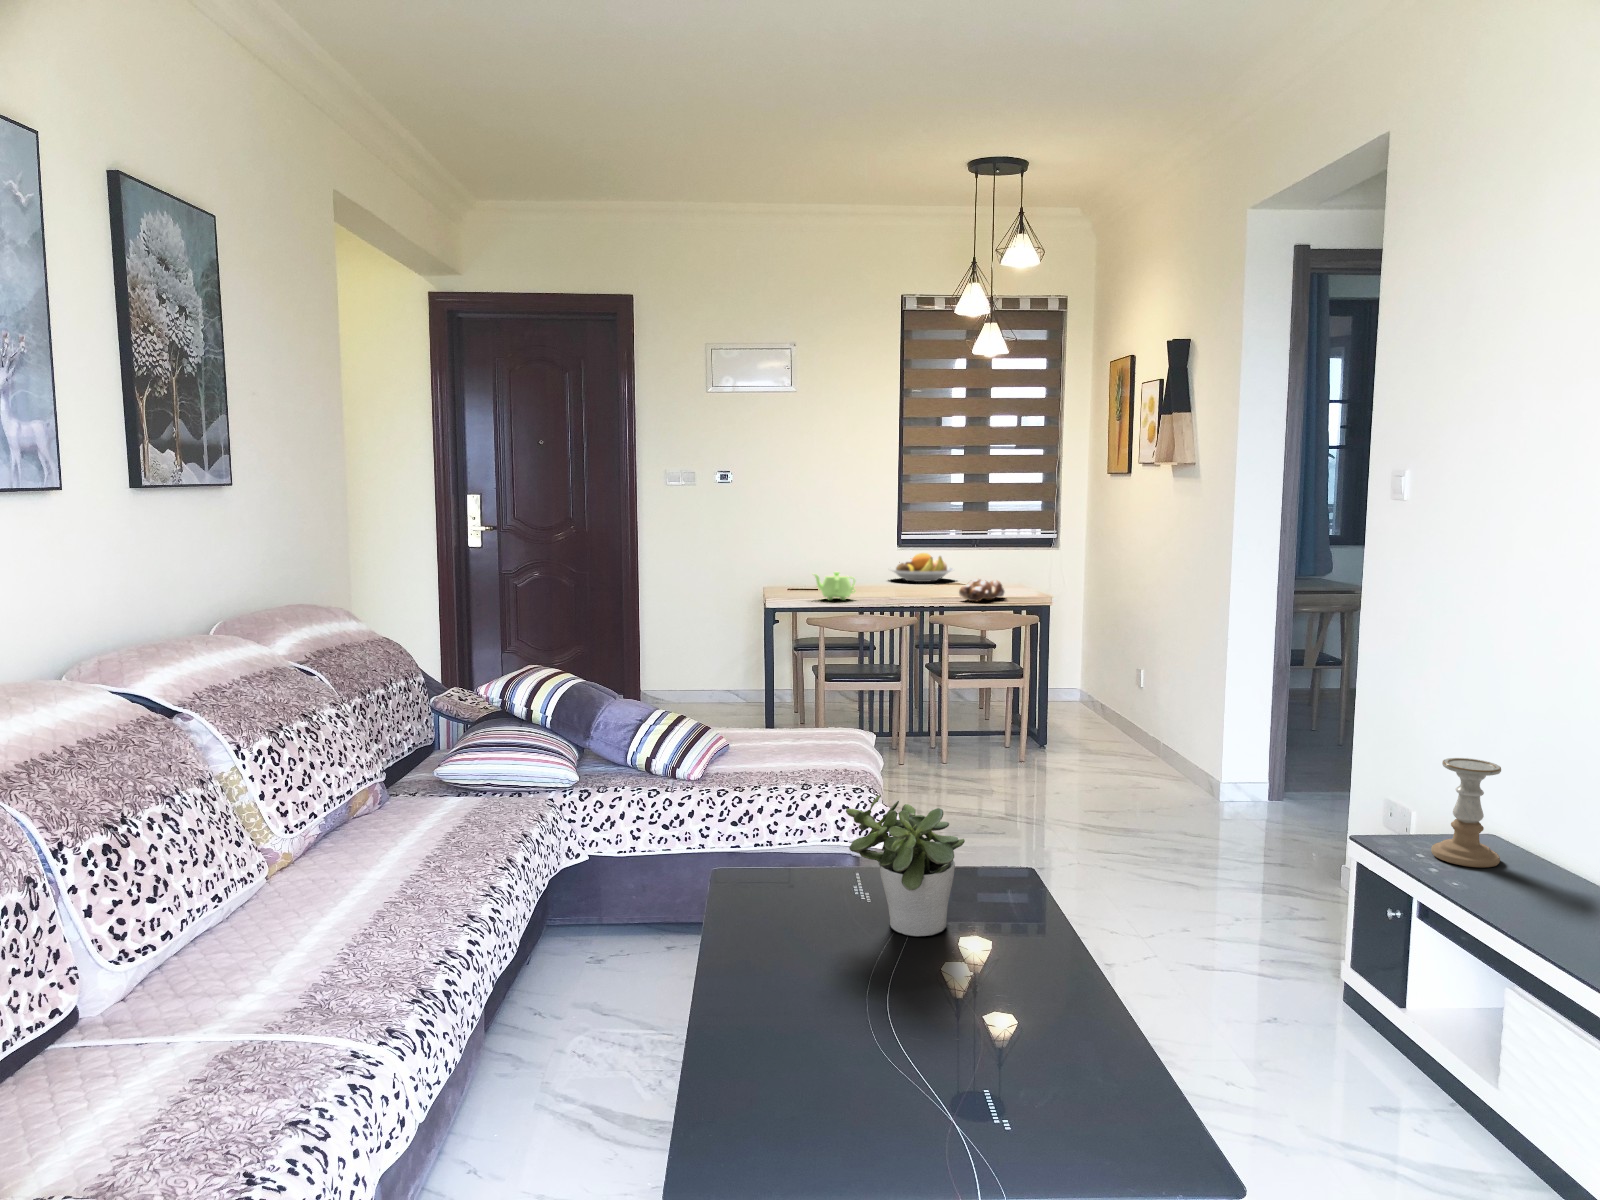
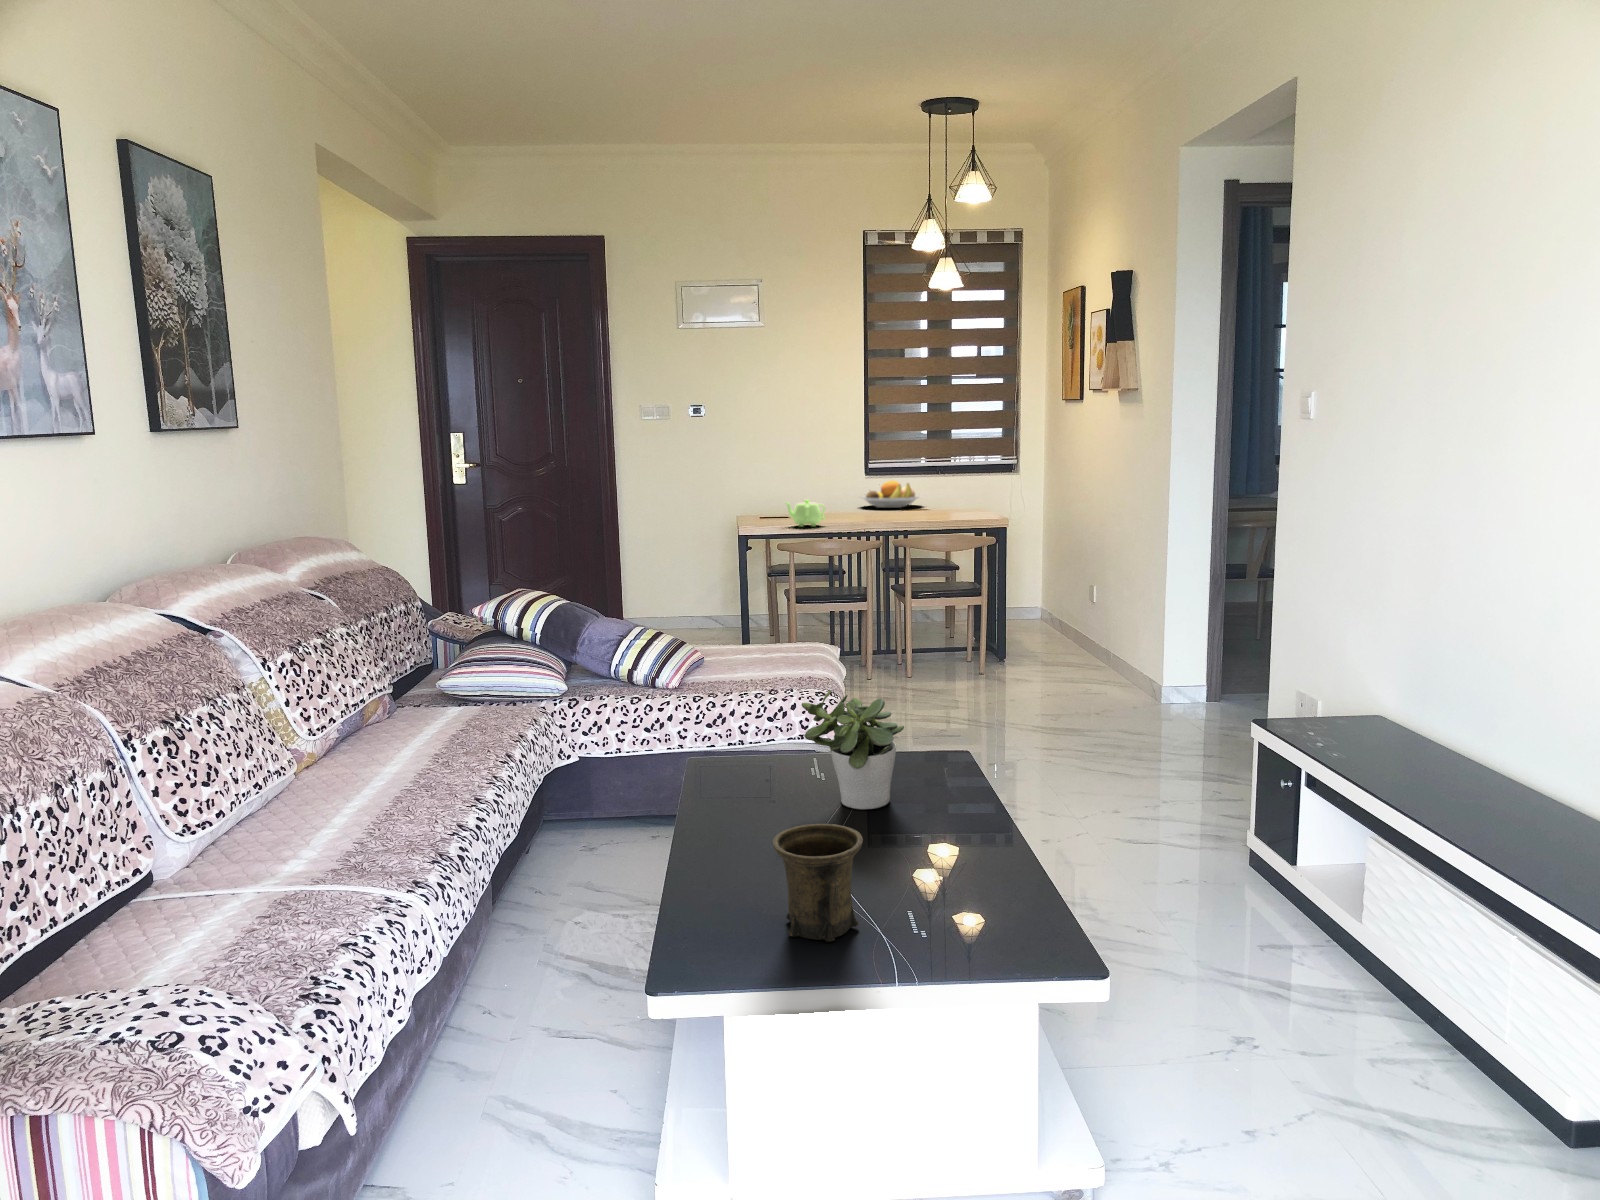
bread loaf: present [959,579,1004,601] -> none [923,504,967,525]
candle holder: present [1431,758,1501,867] -> none [1318,650,1377,744]
mug: none [823,972,934,1126] -> present [773,824,863,941]

